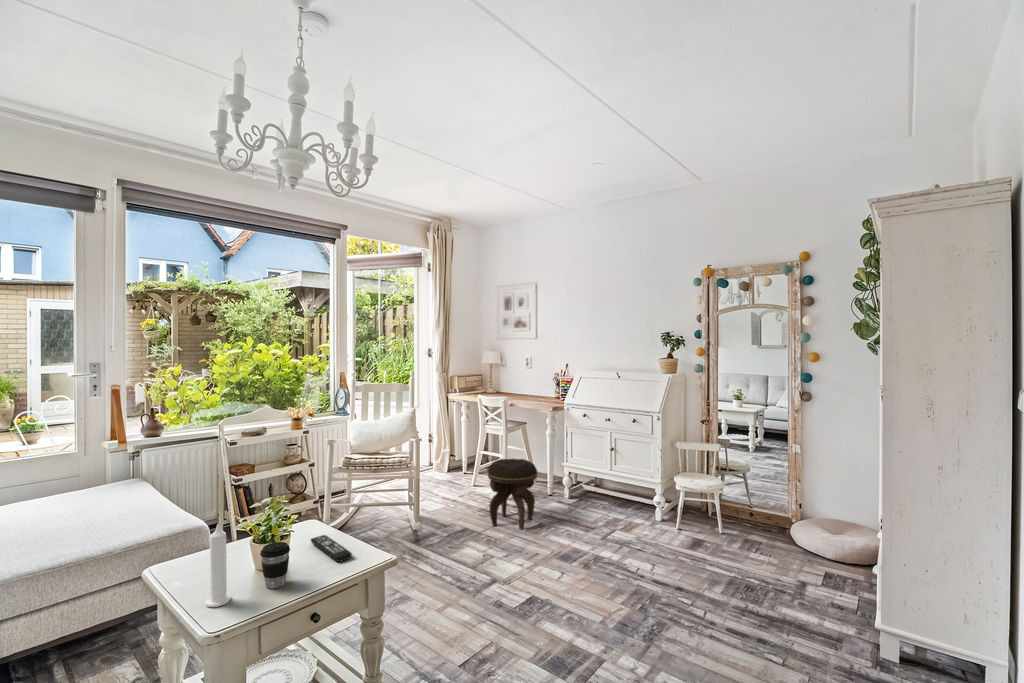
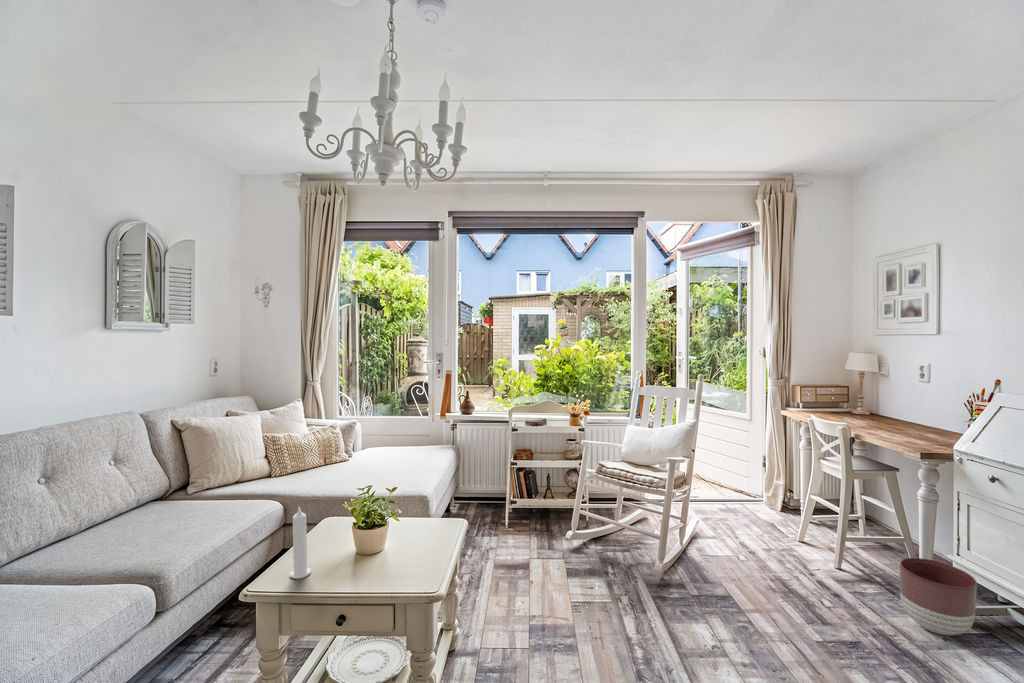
footstool: present [487,459,537,530] -> none [767,517,857,637]
planter: none [546,468,578,506] -> present [900,558,977,635]
remote control: present [311,535,352,562] -> none [403,544,440,582]
coffee cup: present [260,542,290,589] -> none [329,538,356,583]

